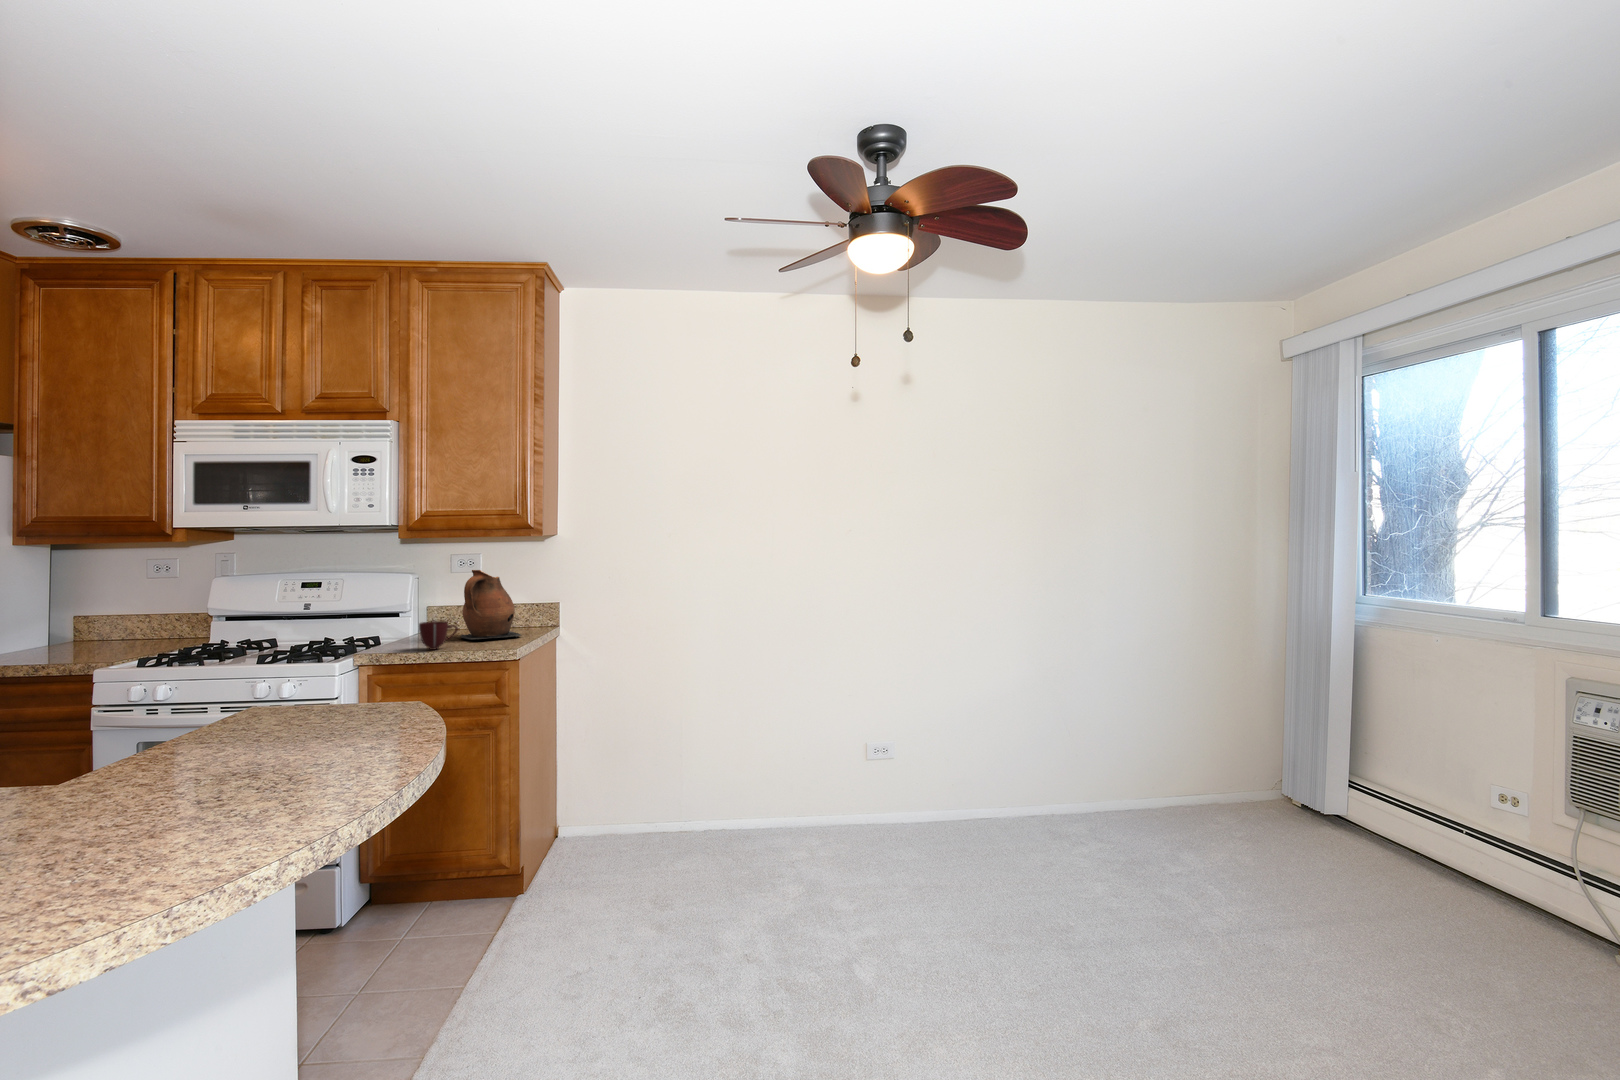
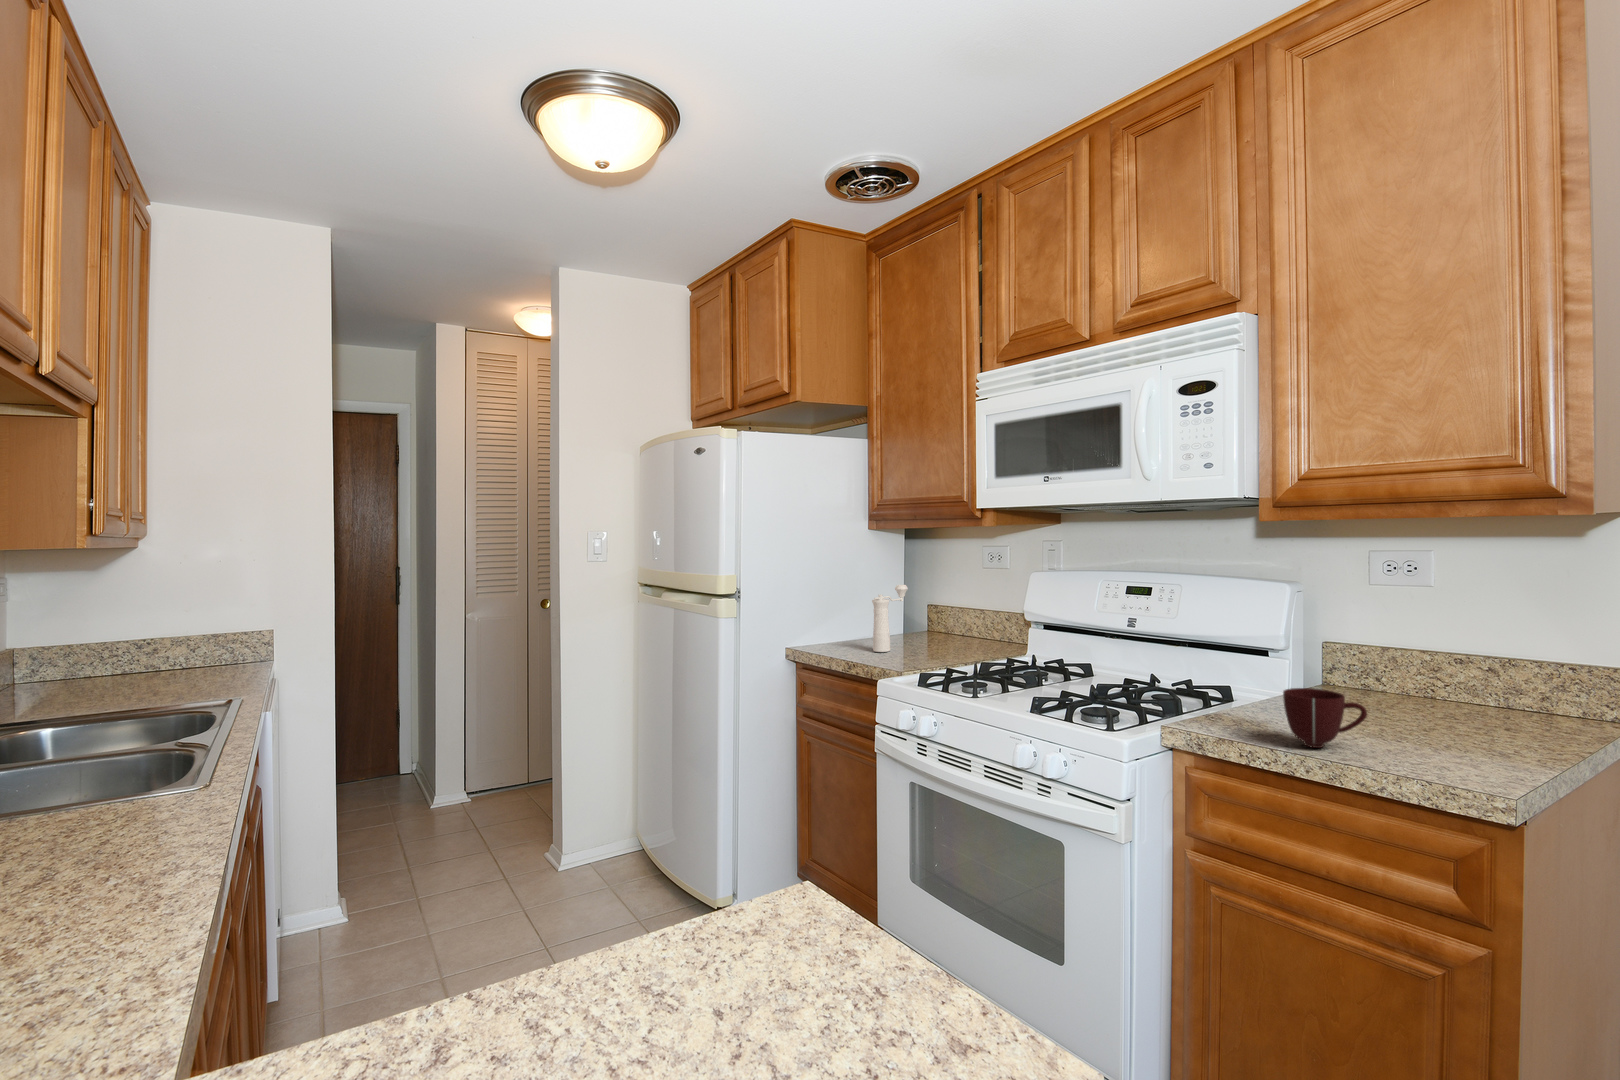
ceramic pitcher: present [461,570,521,640] -> none [1371,588,1533,748]
pepper mill: none [27,595,67,657] -> present [872,585,908,652]

